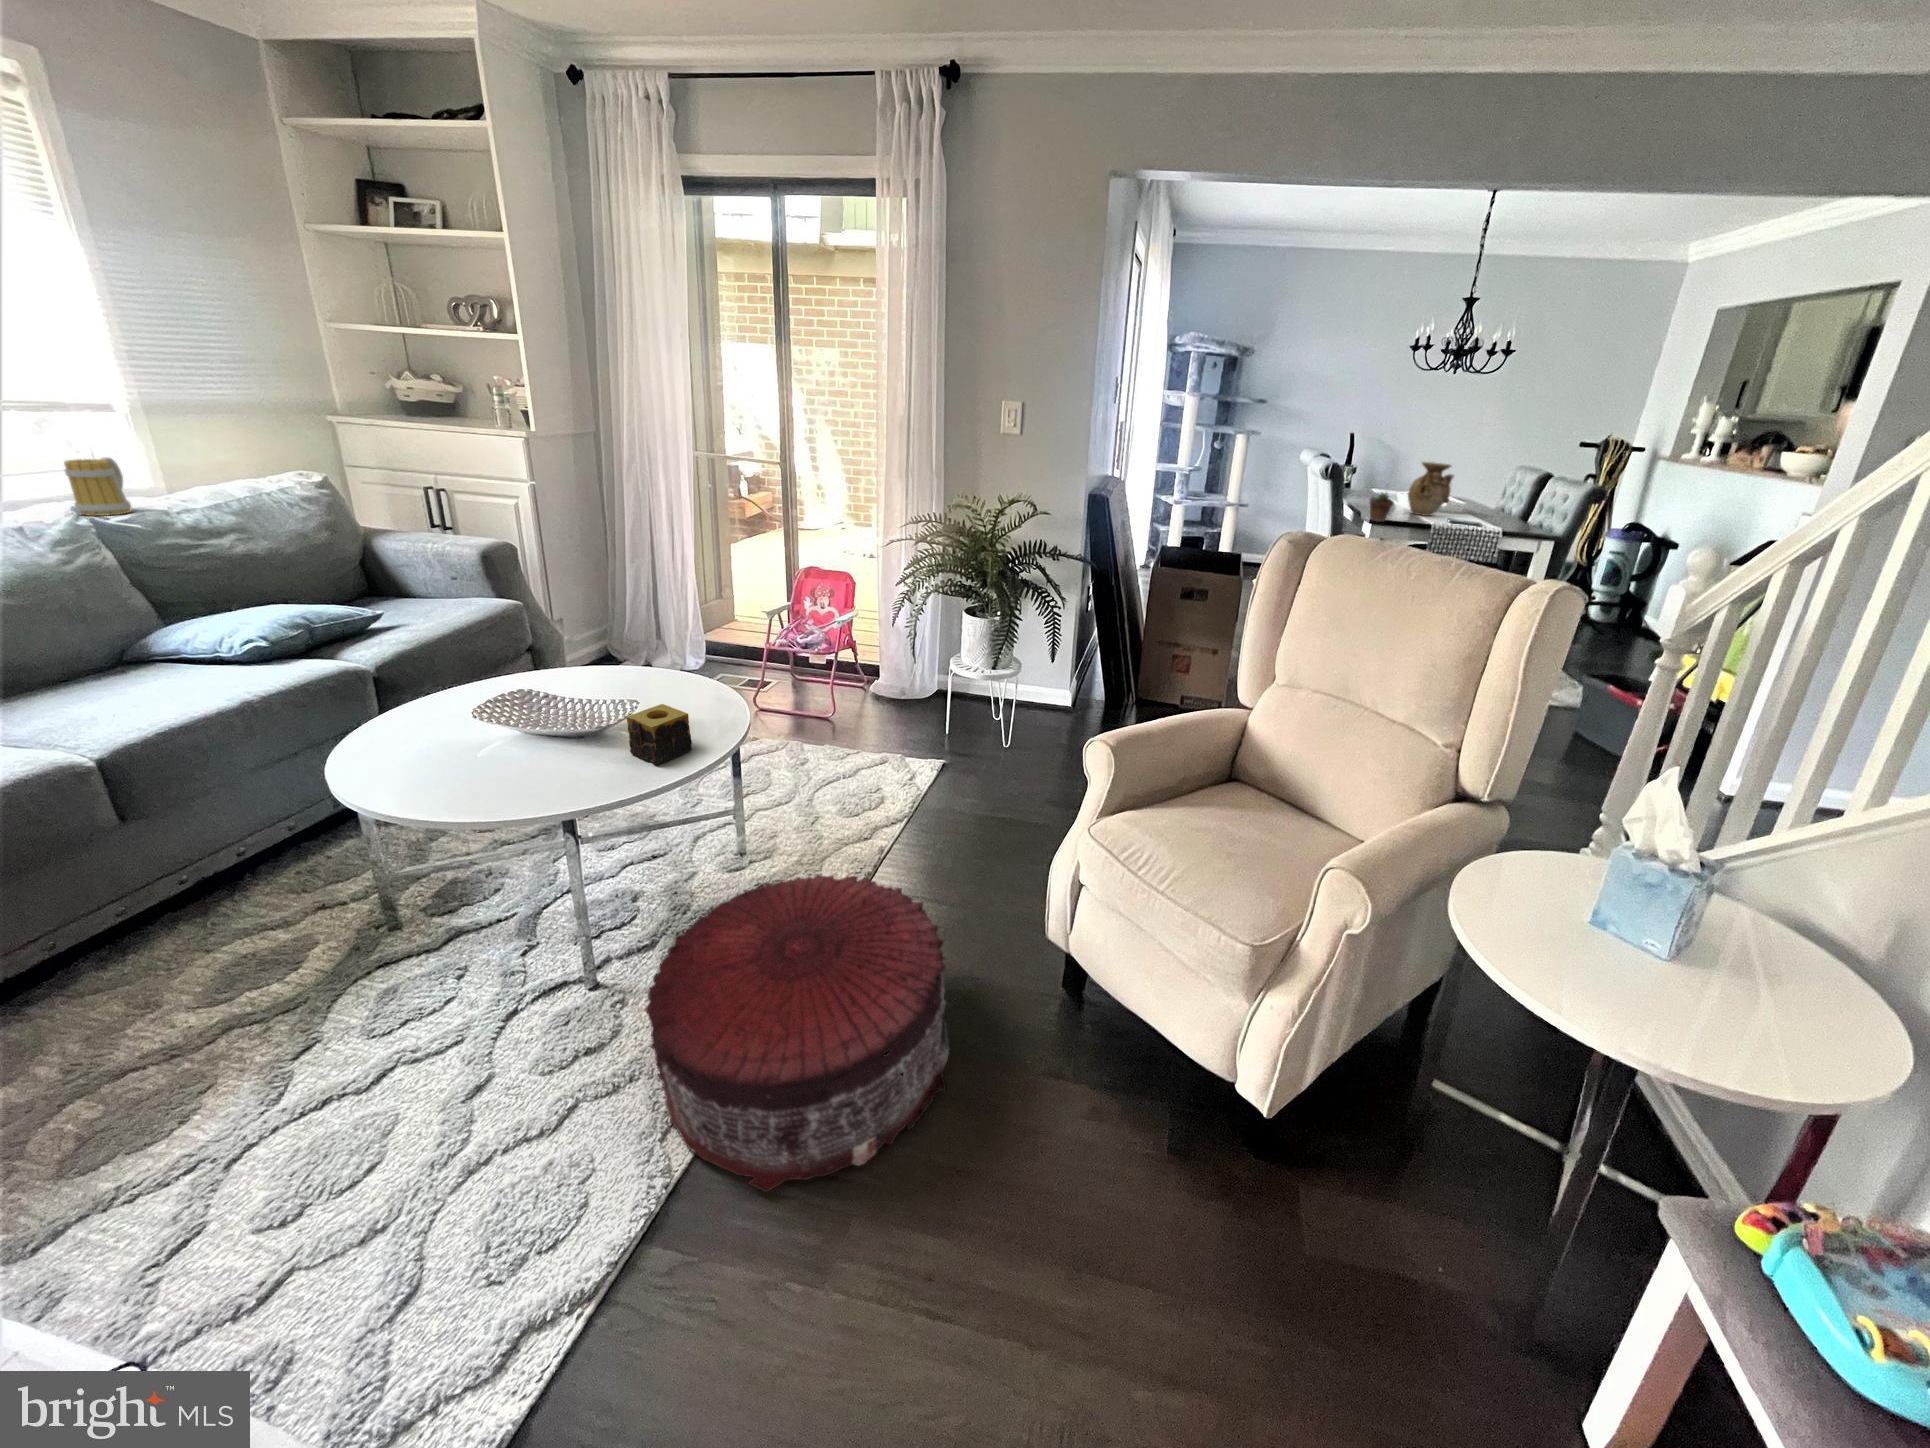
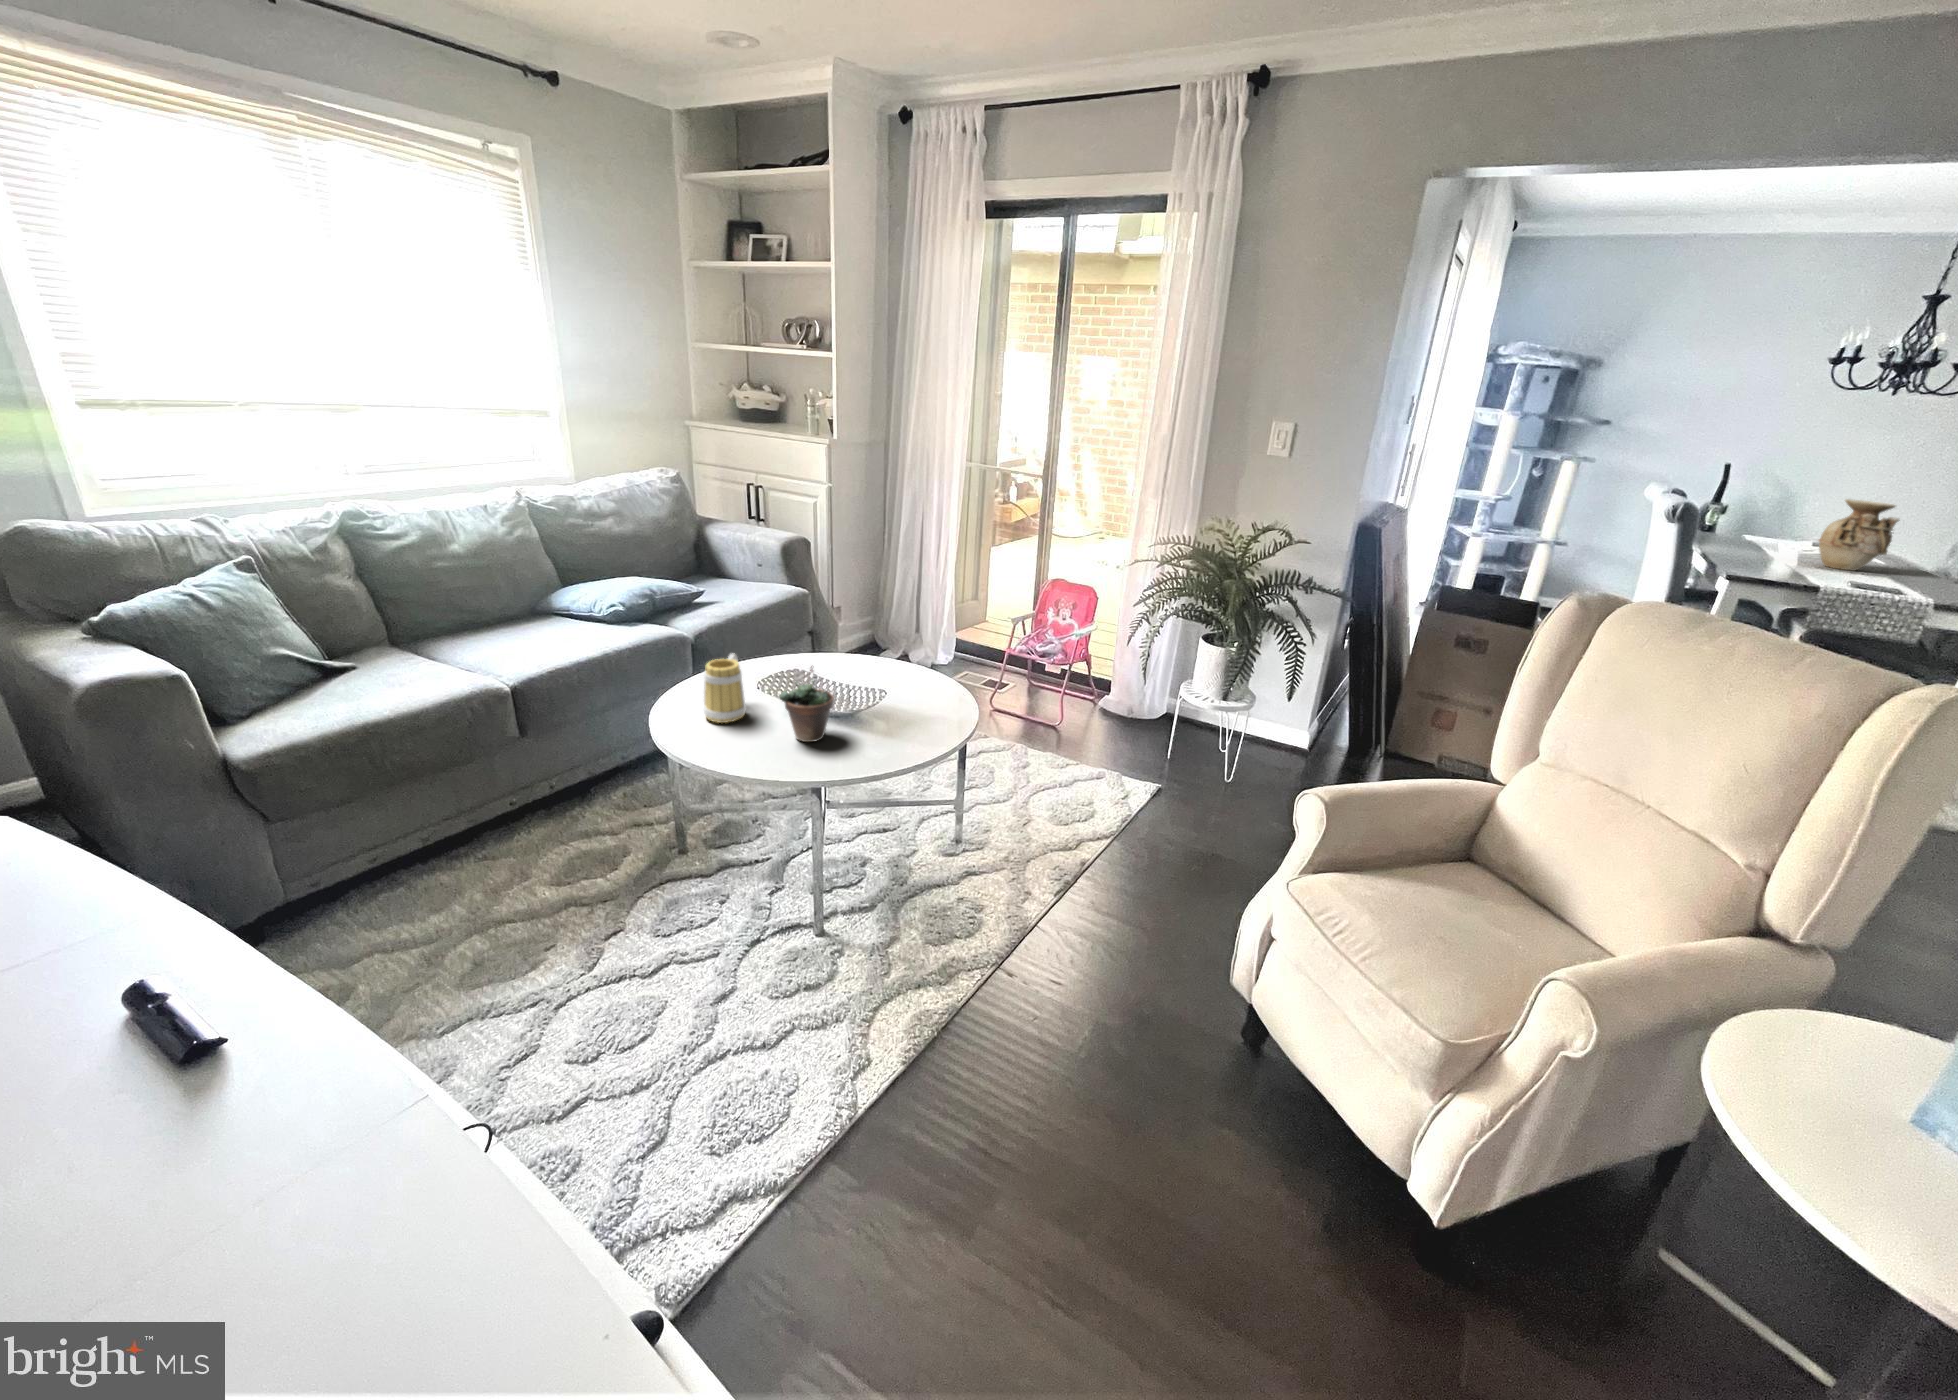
mug: present [64,457,131,516] -> present [704,654,746,723]
succulent plant: present [1369,493,1394,522] -> present [779,666,834,742]
candle: present [626,704,692,765] -> none [875,690,927,744]
pouf: present [646,875,949,1192] -> none [858,870,1134,1158]

